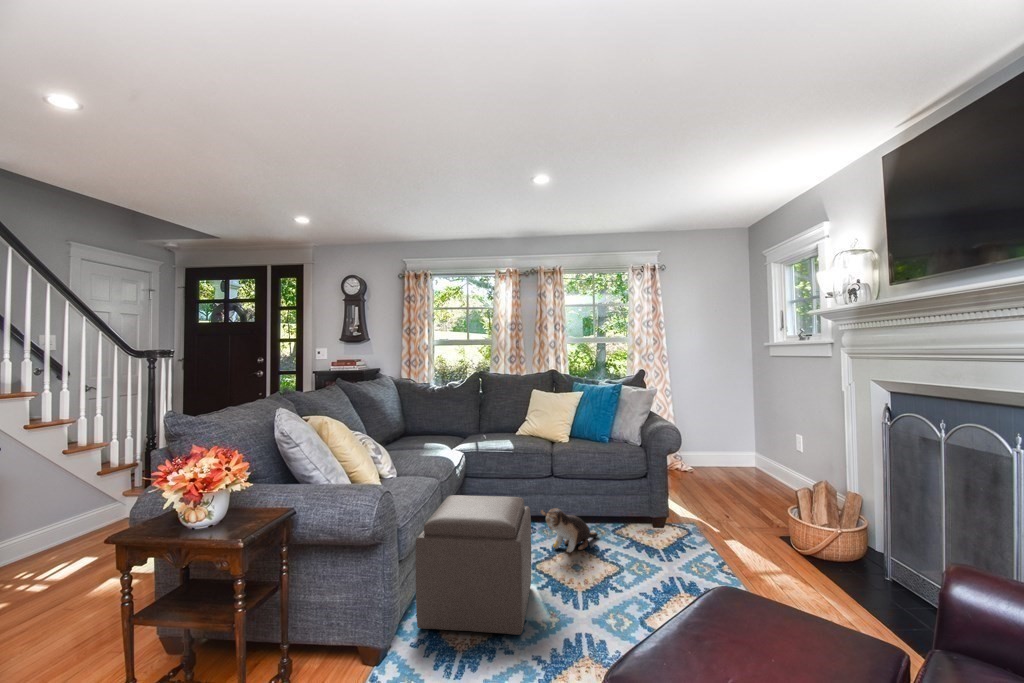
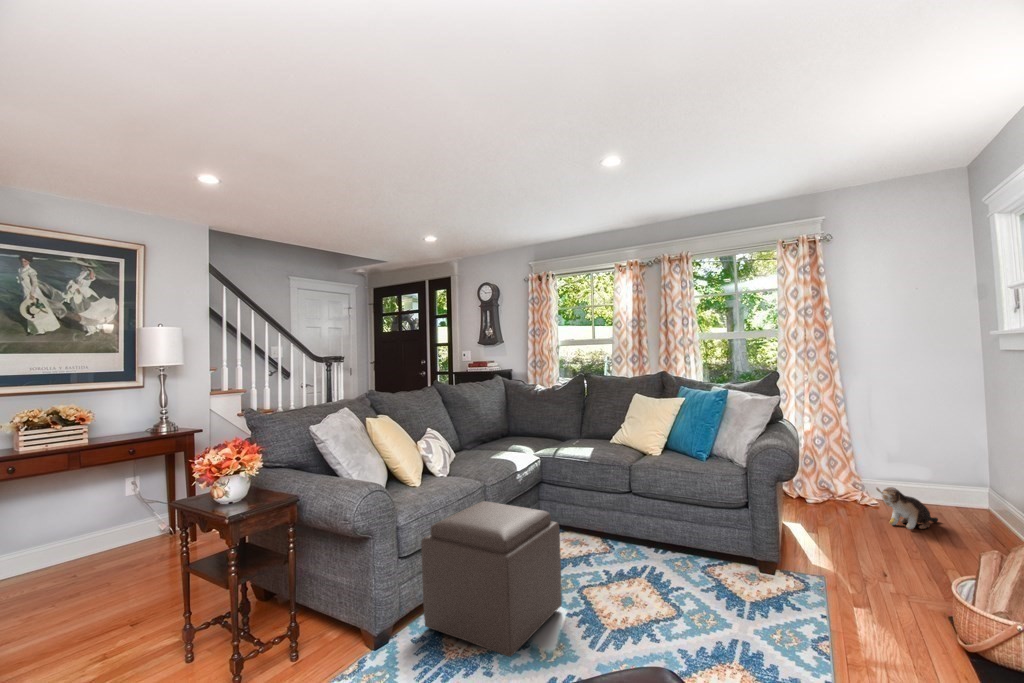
plush toy: present [541,508,598,553] -> present [876,487,938,529]

